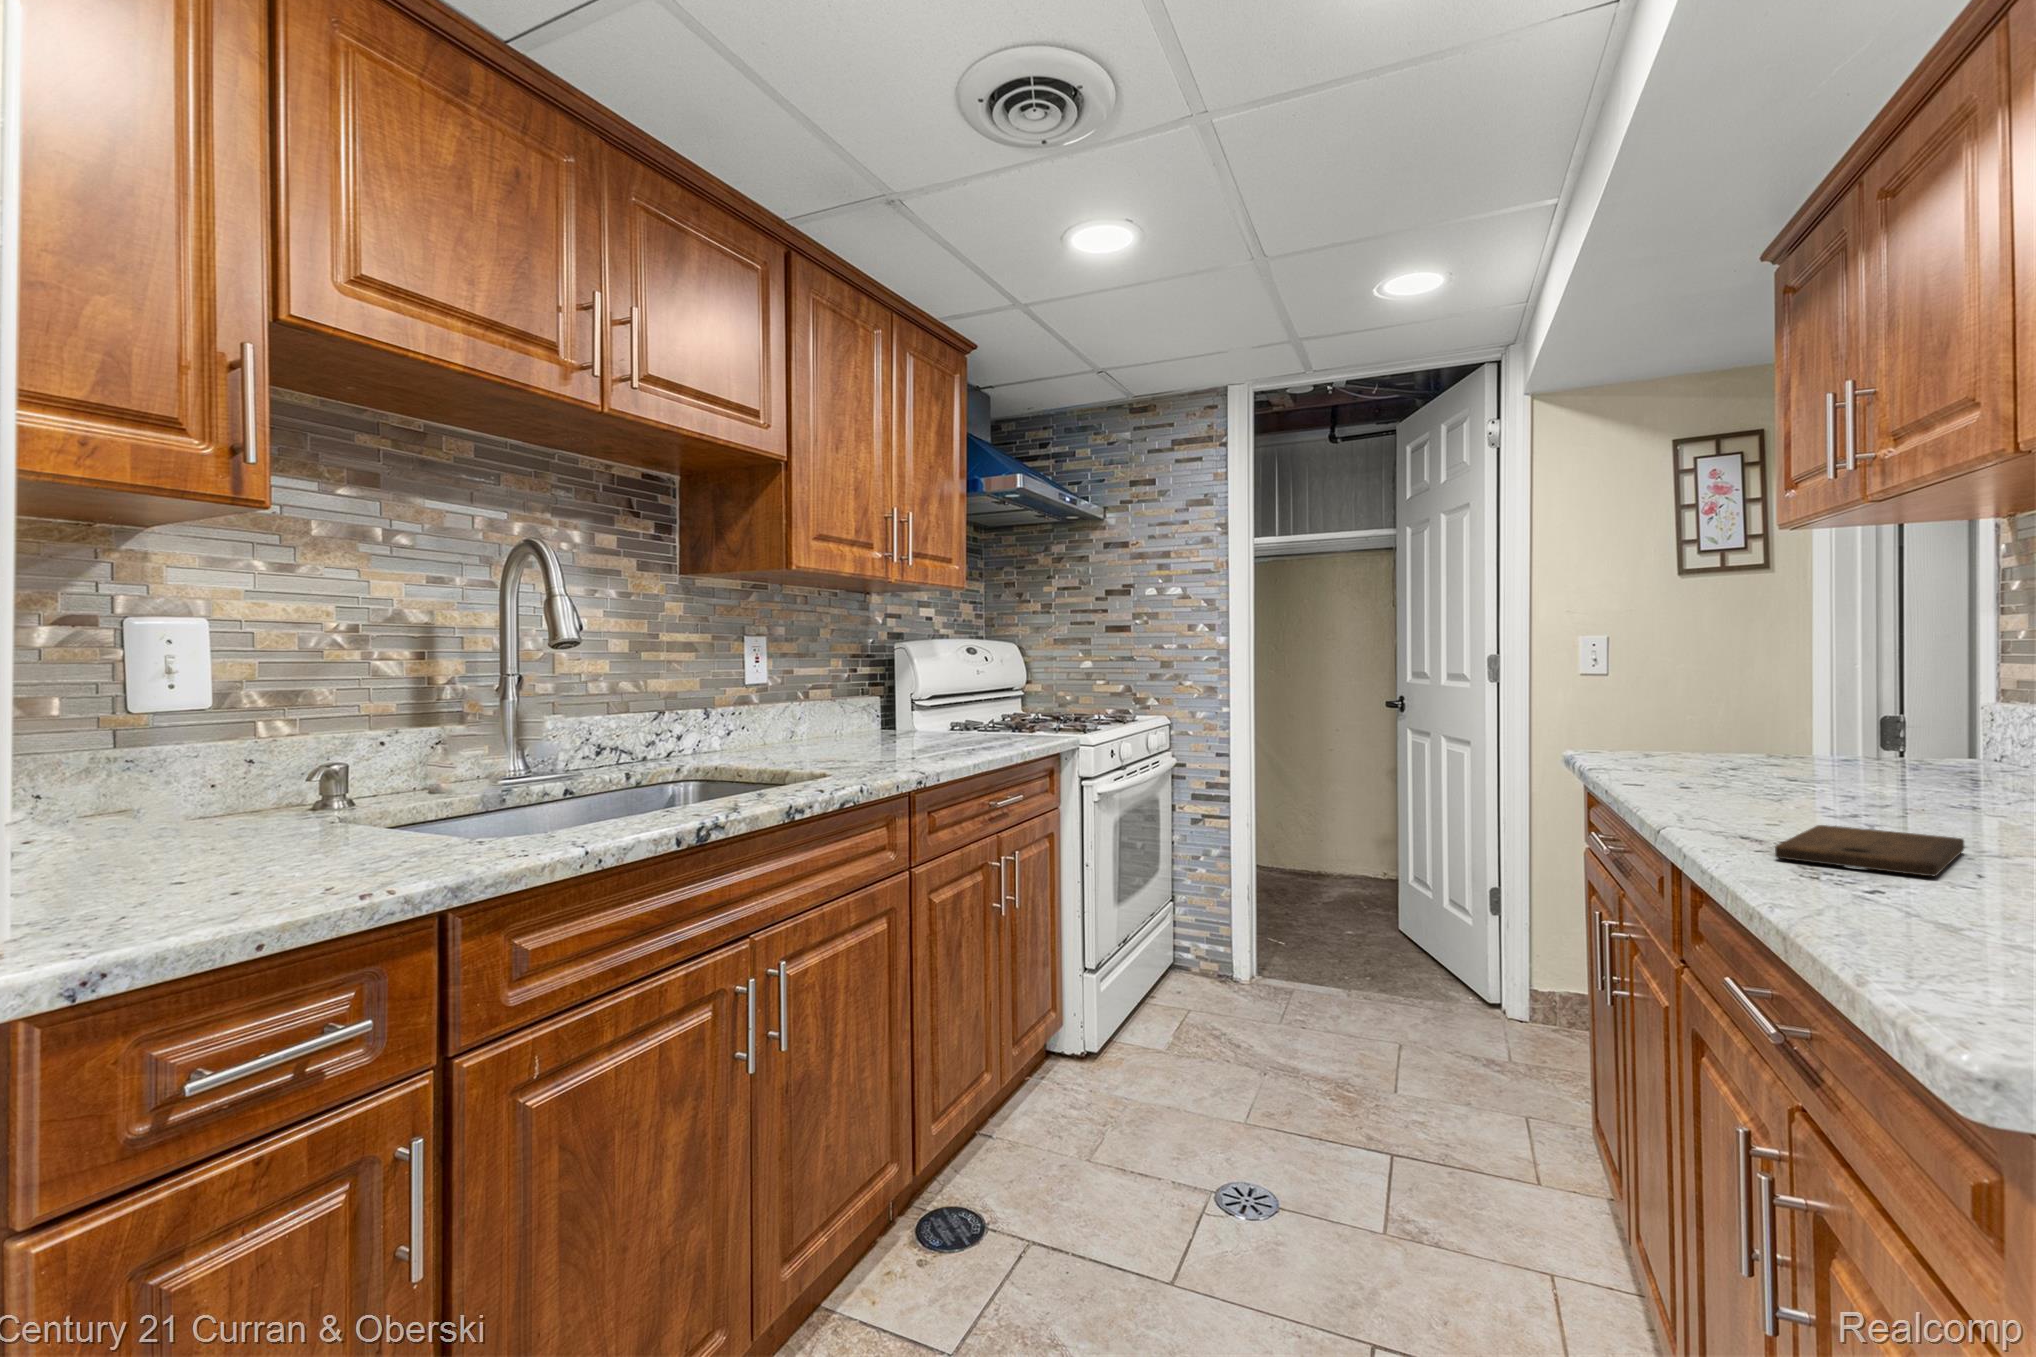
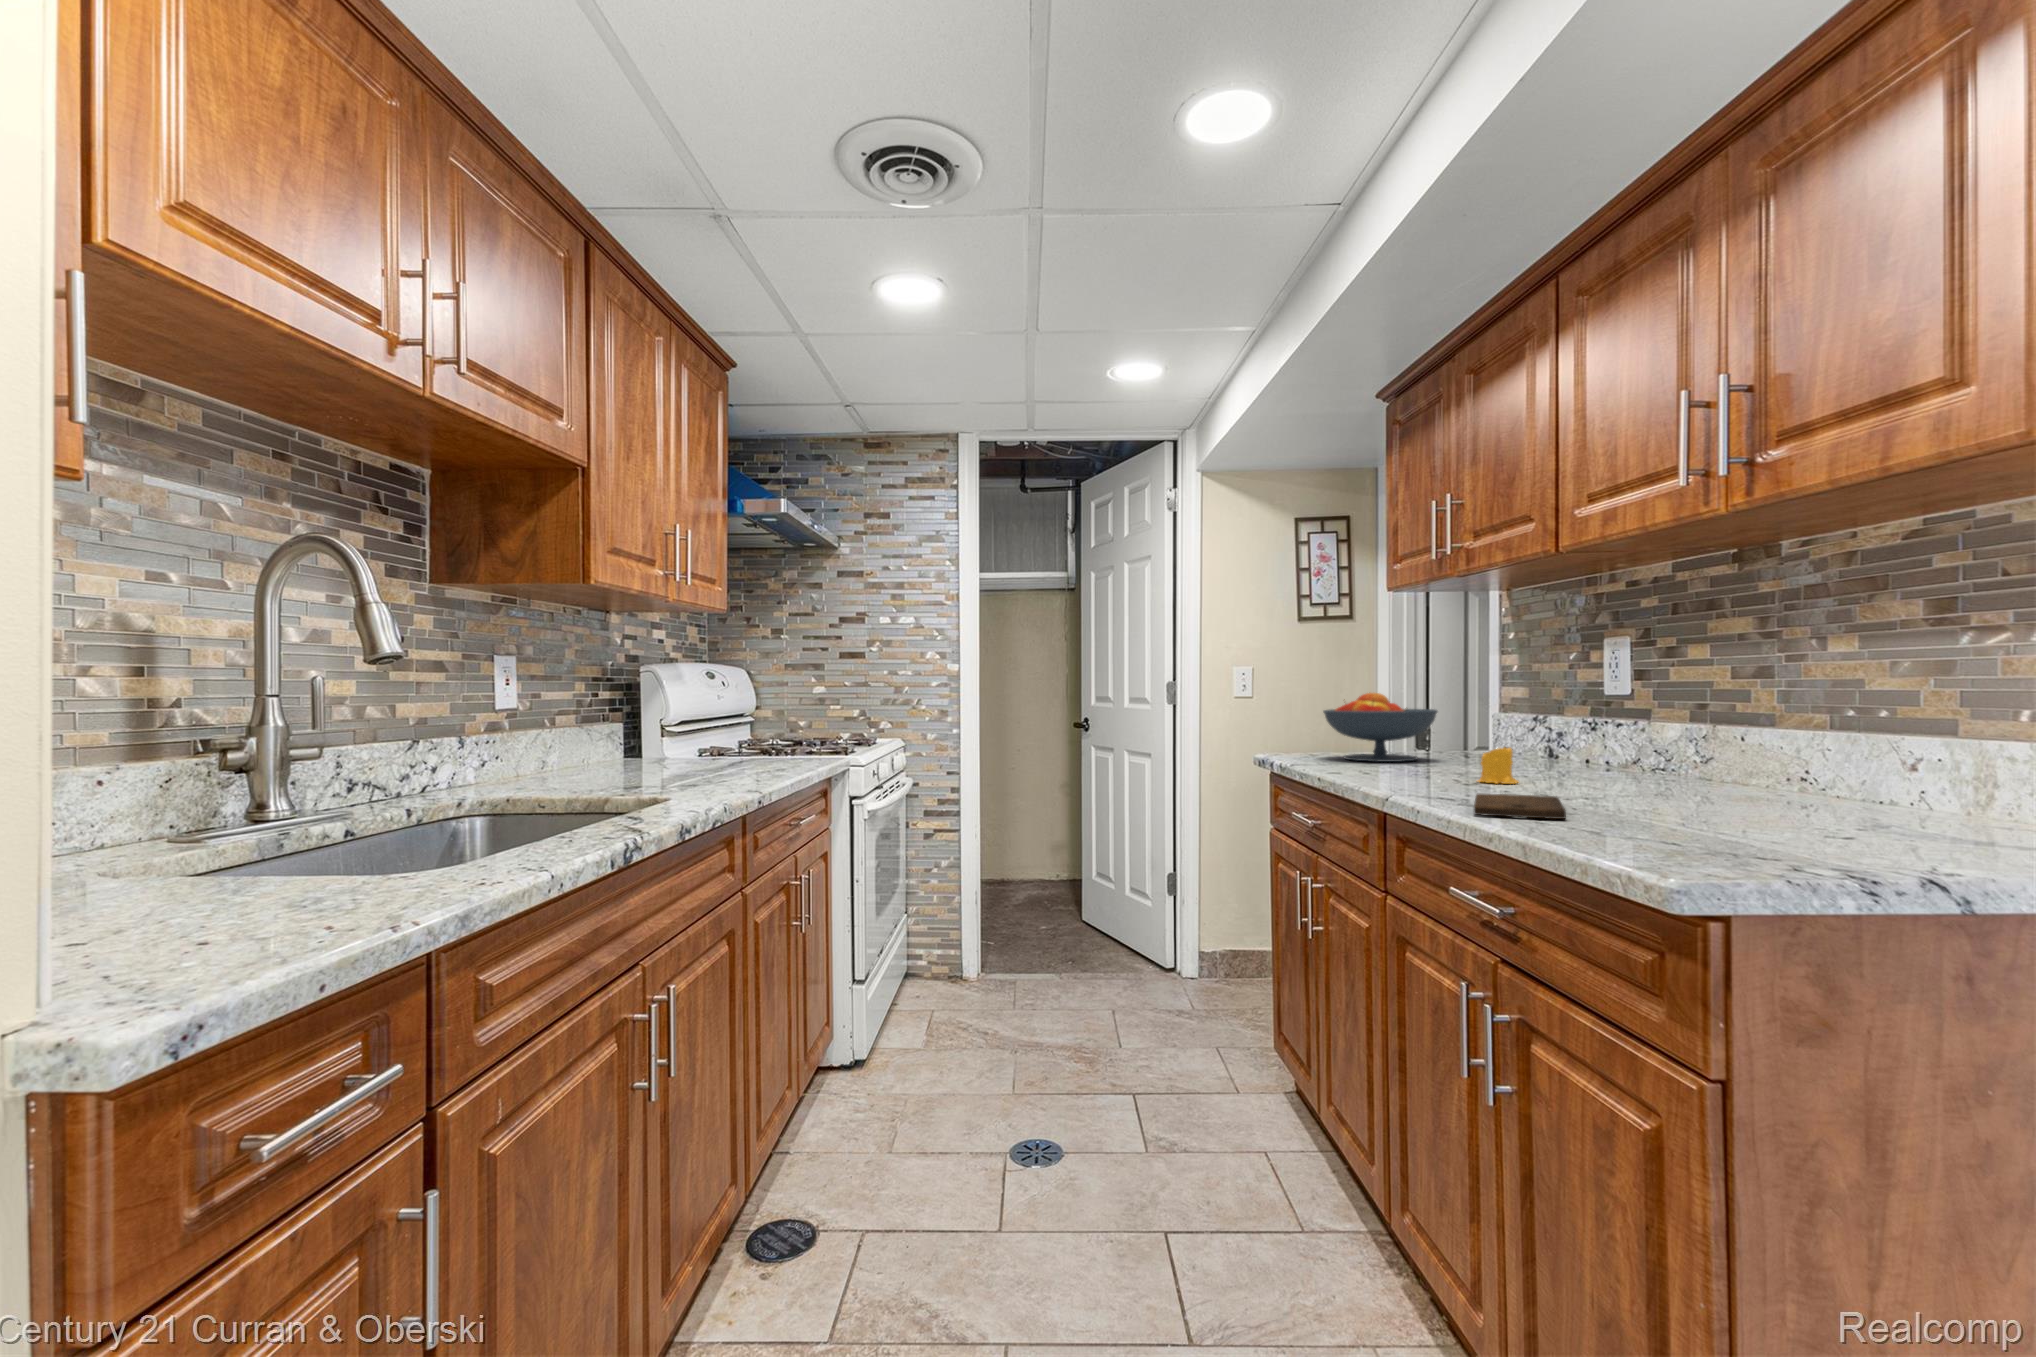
fruit bowl: none [1677,671,1866,767] -> present [1323,693,1438,762]
candle: none [1875,752,1952,811] -> present [1478,747,1518,784]

